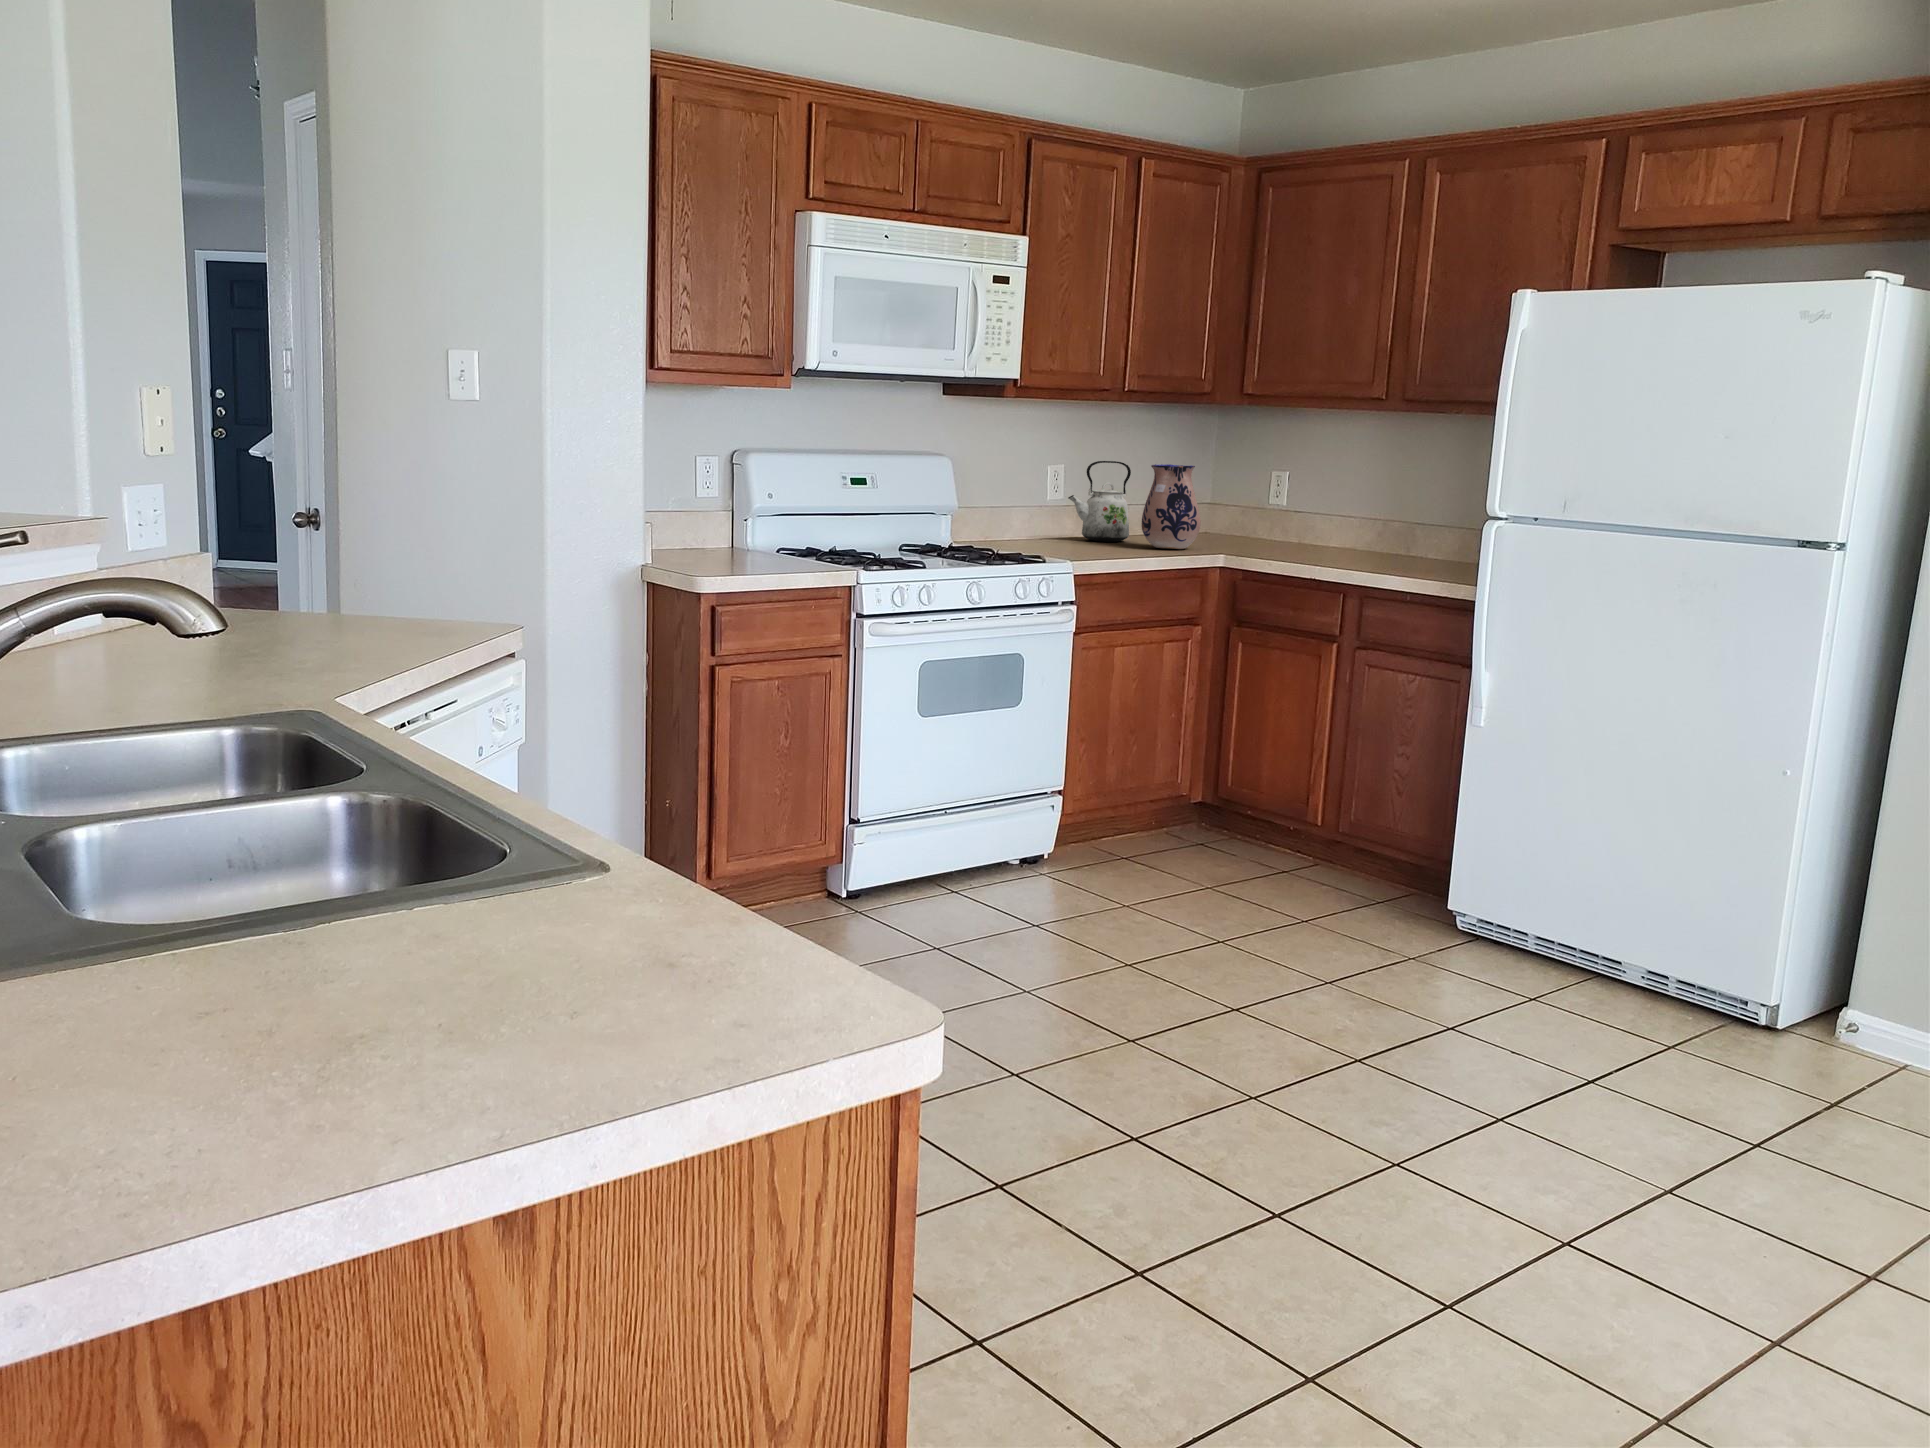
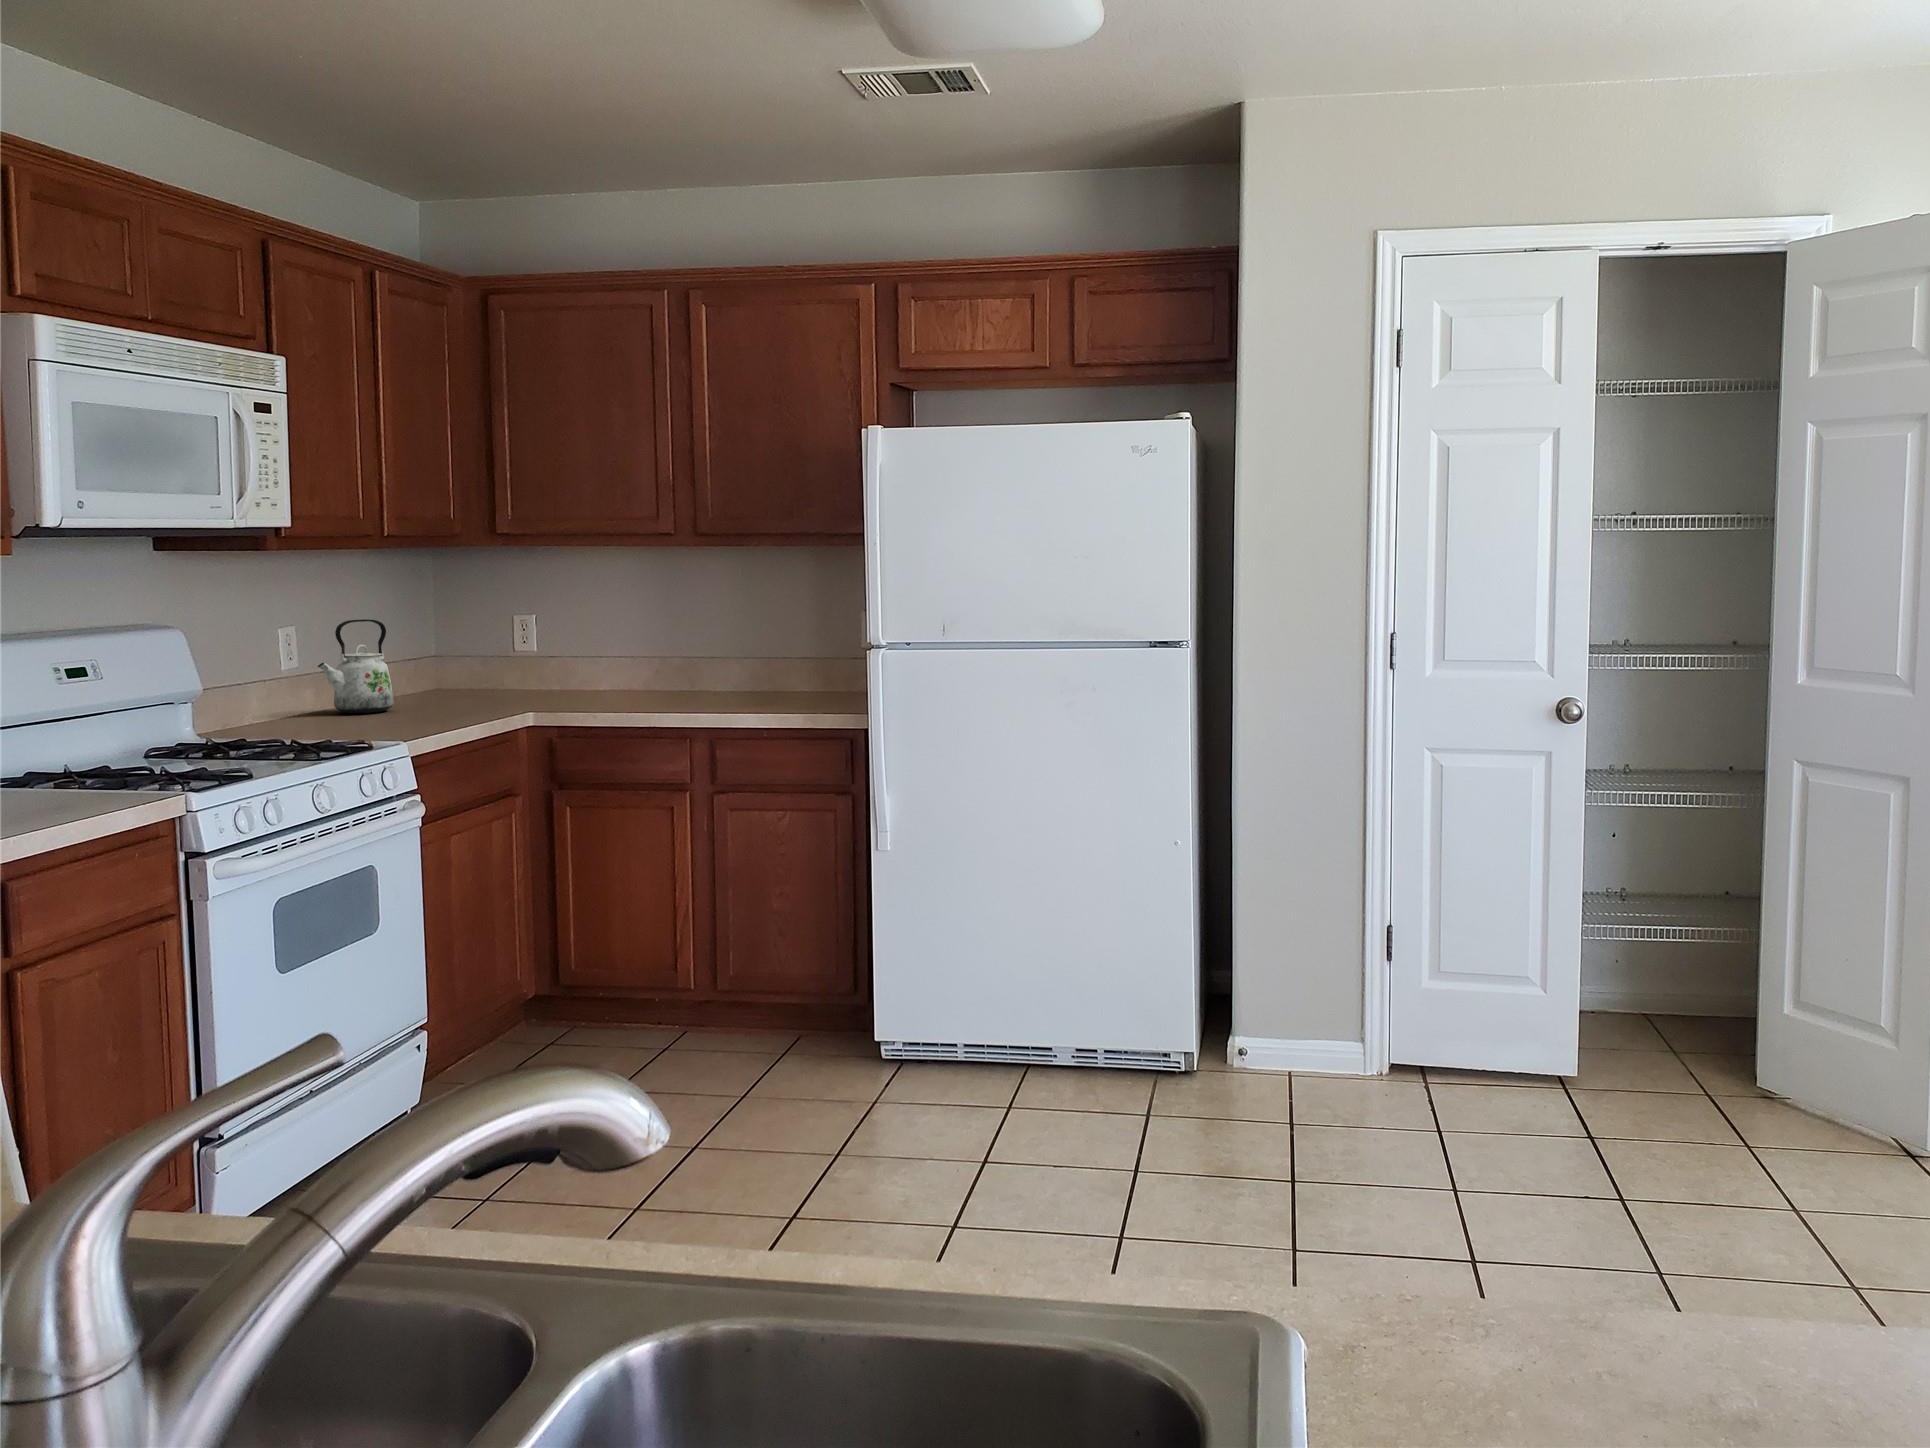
ceramic pitcher: present [1141,464,1201,549] -> none [429,619,499,714]

